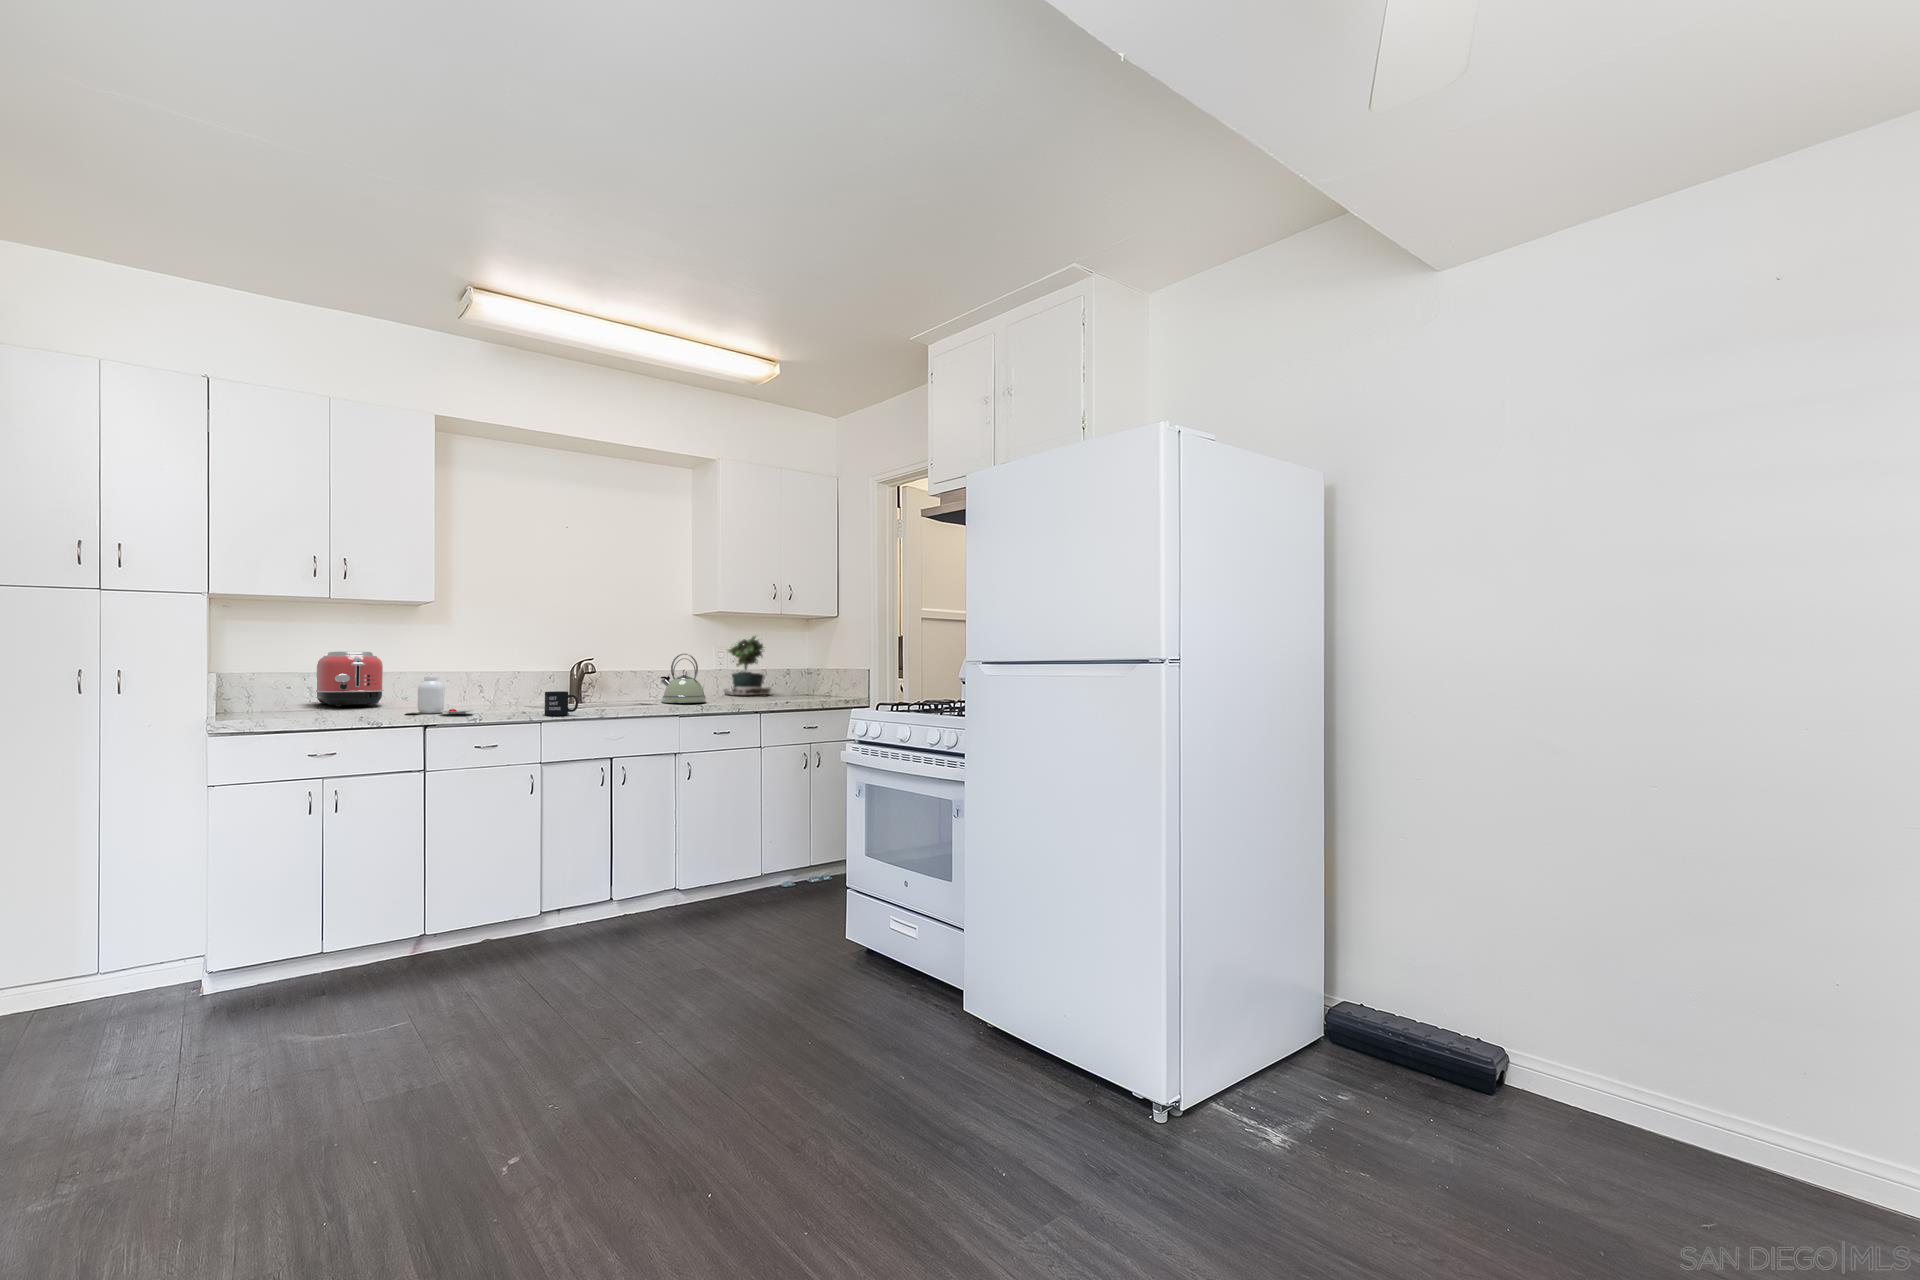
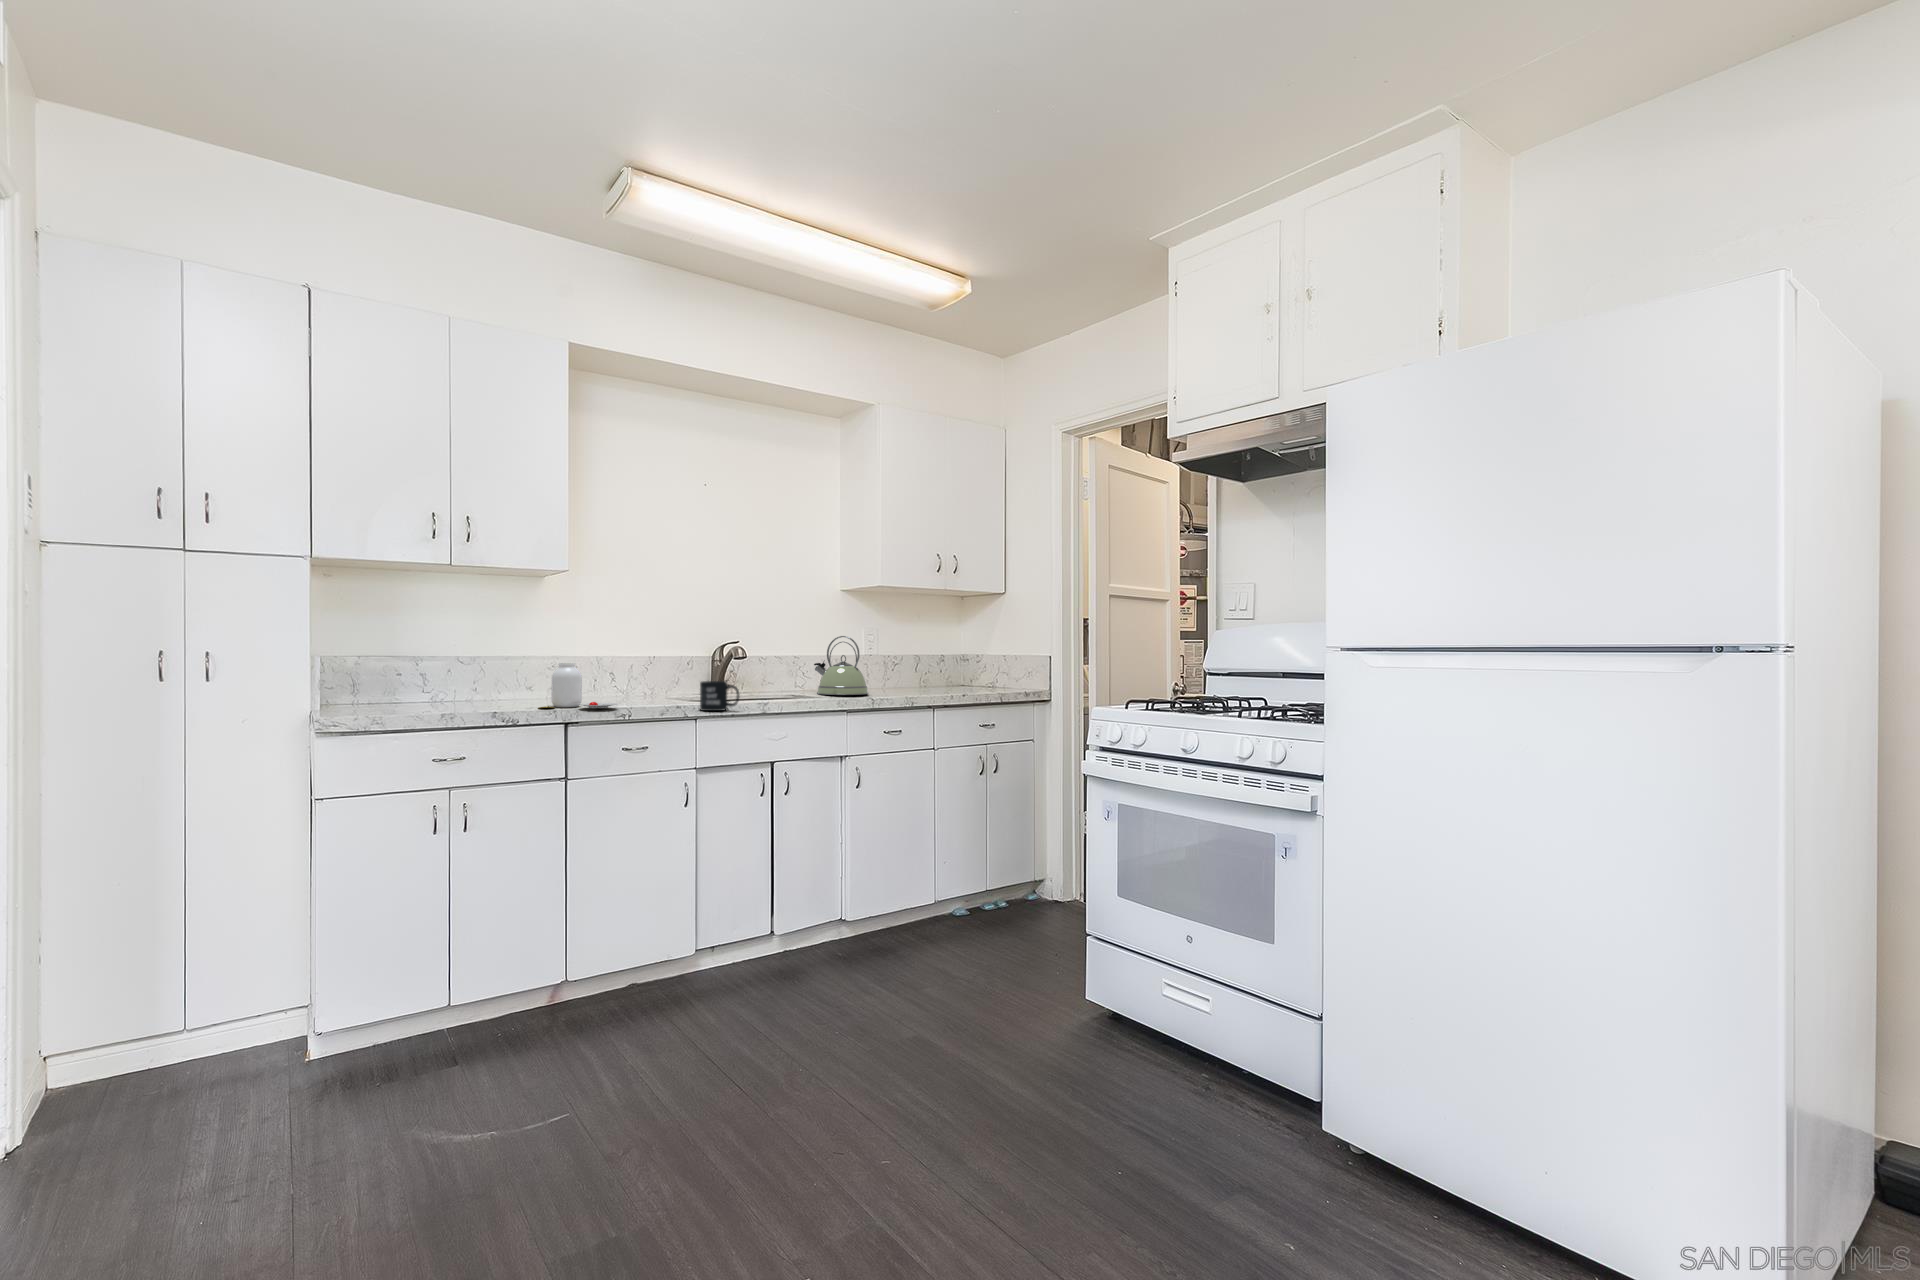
potted plant: present [722,636,771,696] -> none [872,614,930,686]
toaster: present [316,652,383,707] -> none [428,631,507,698]

